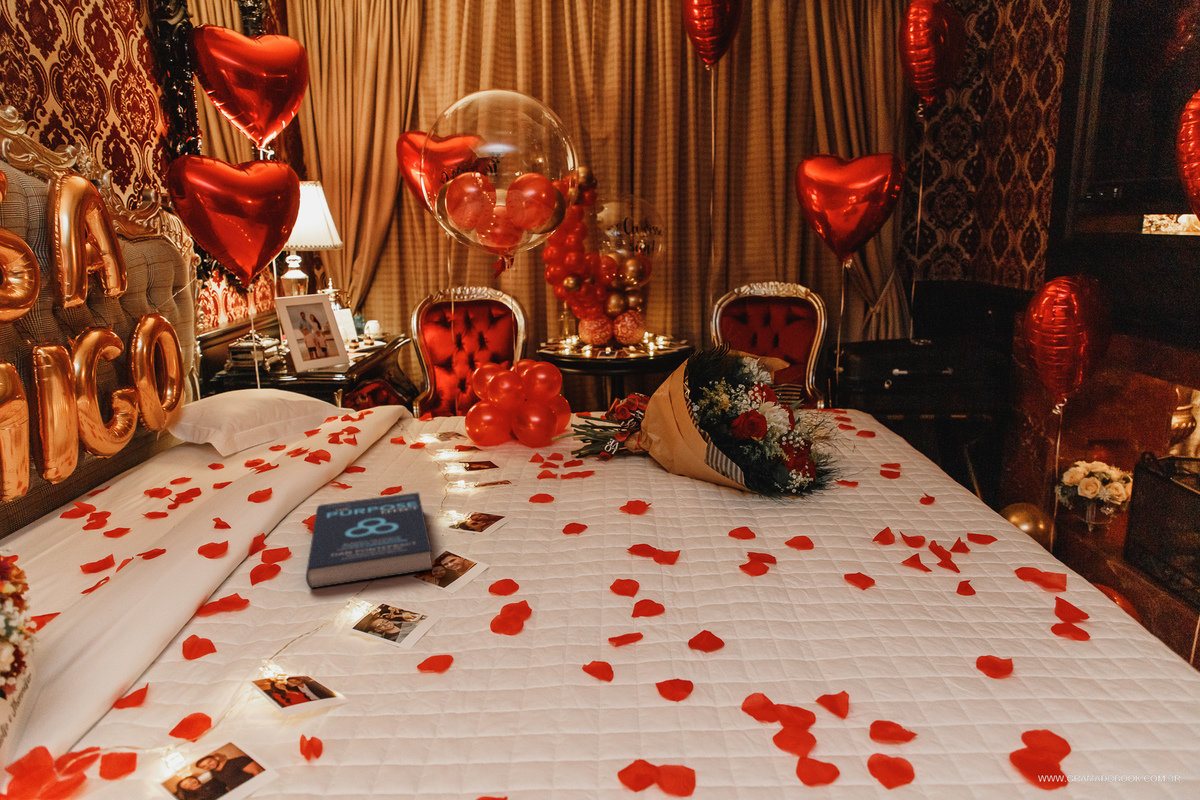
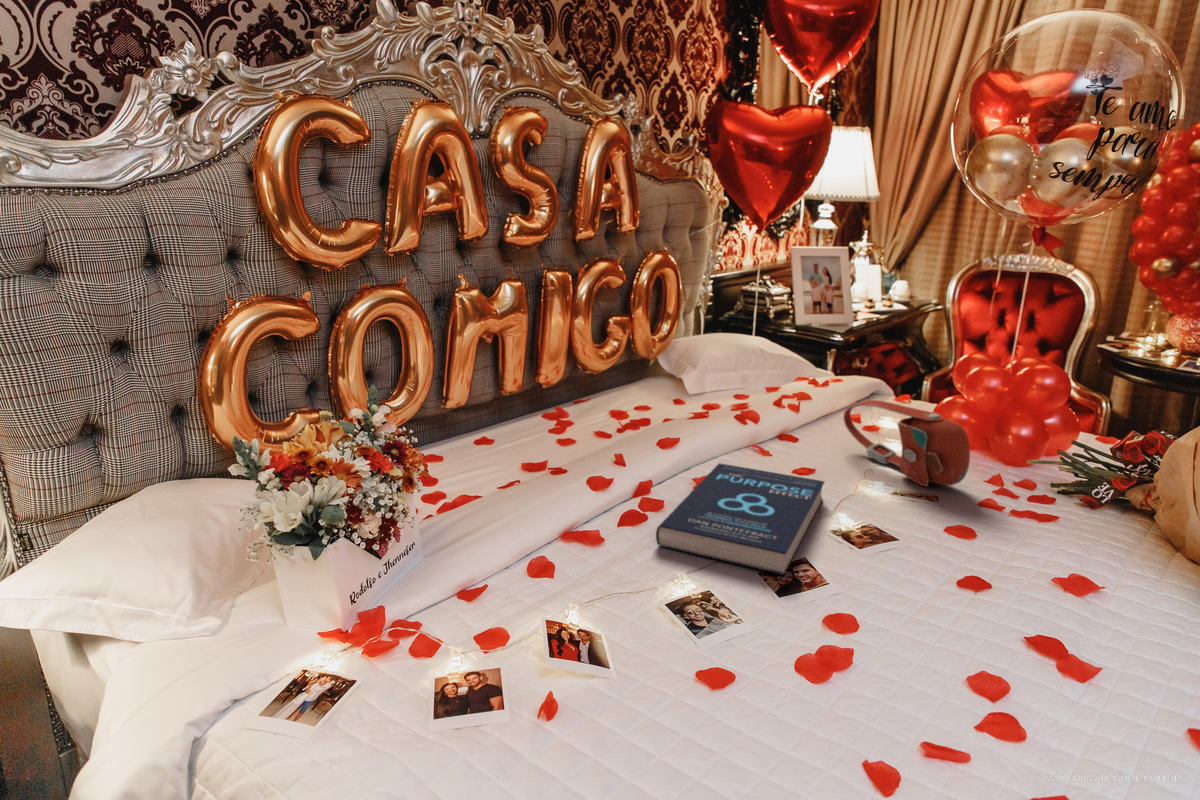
handbag: none [402,418,512,477] -> present [844,400,970,487]

